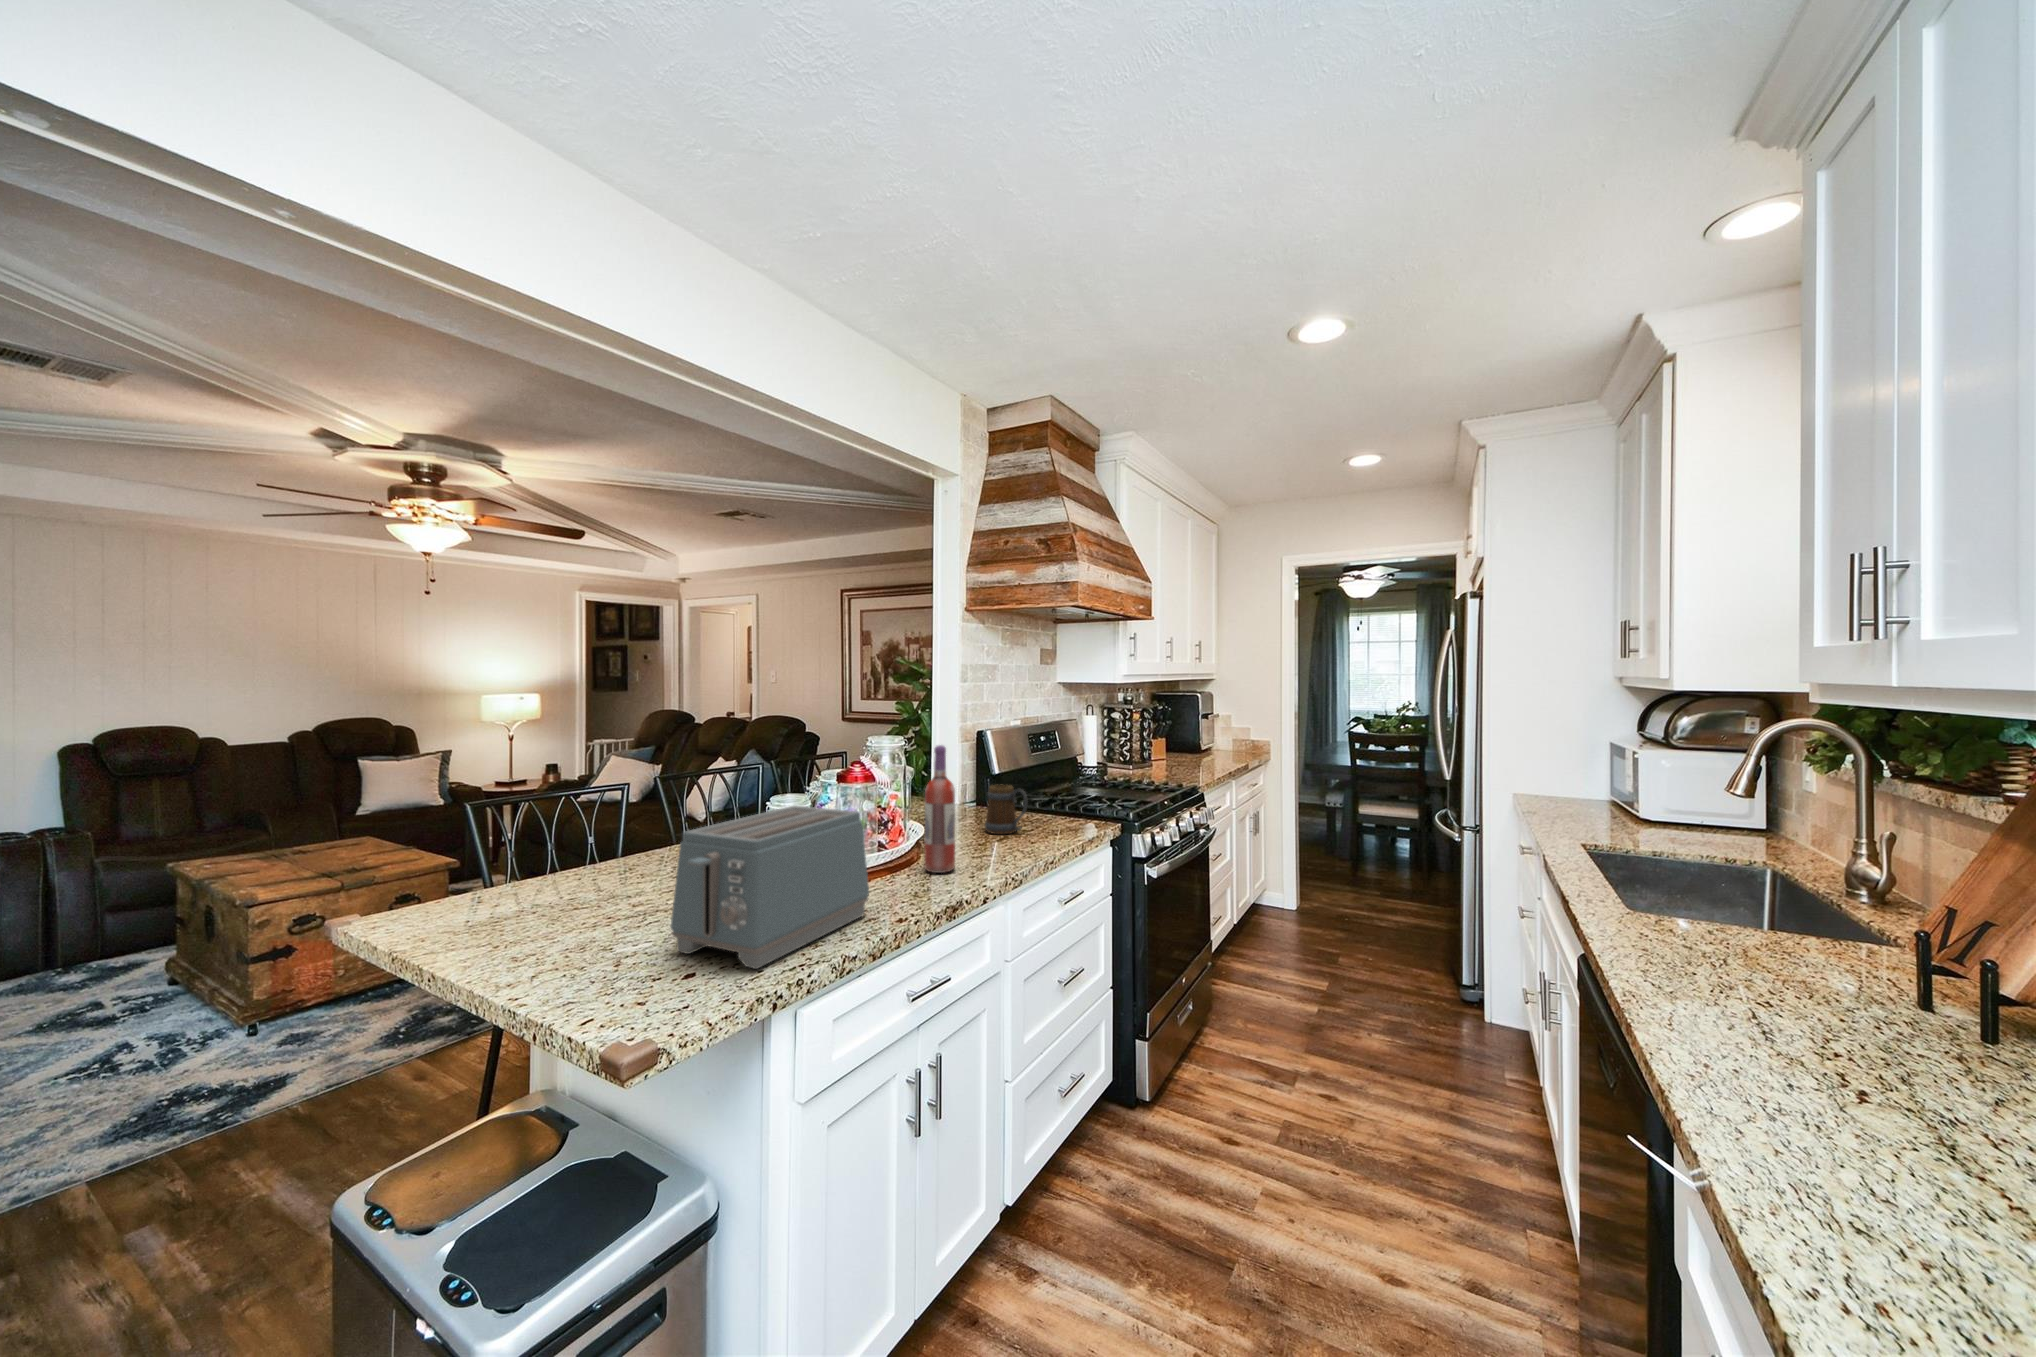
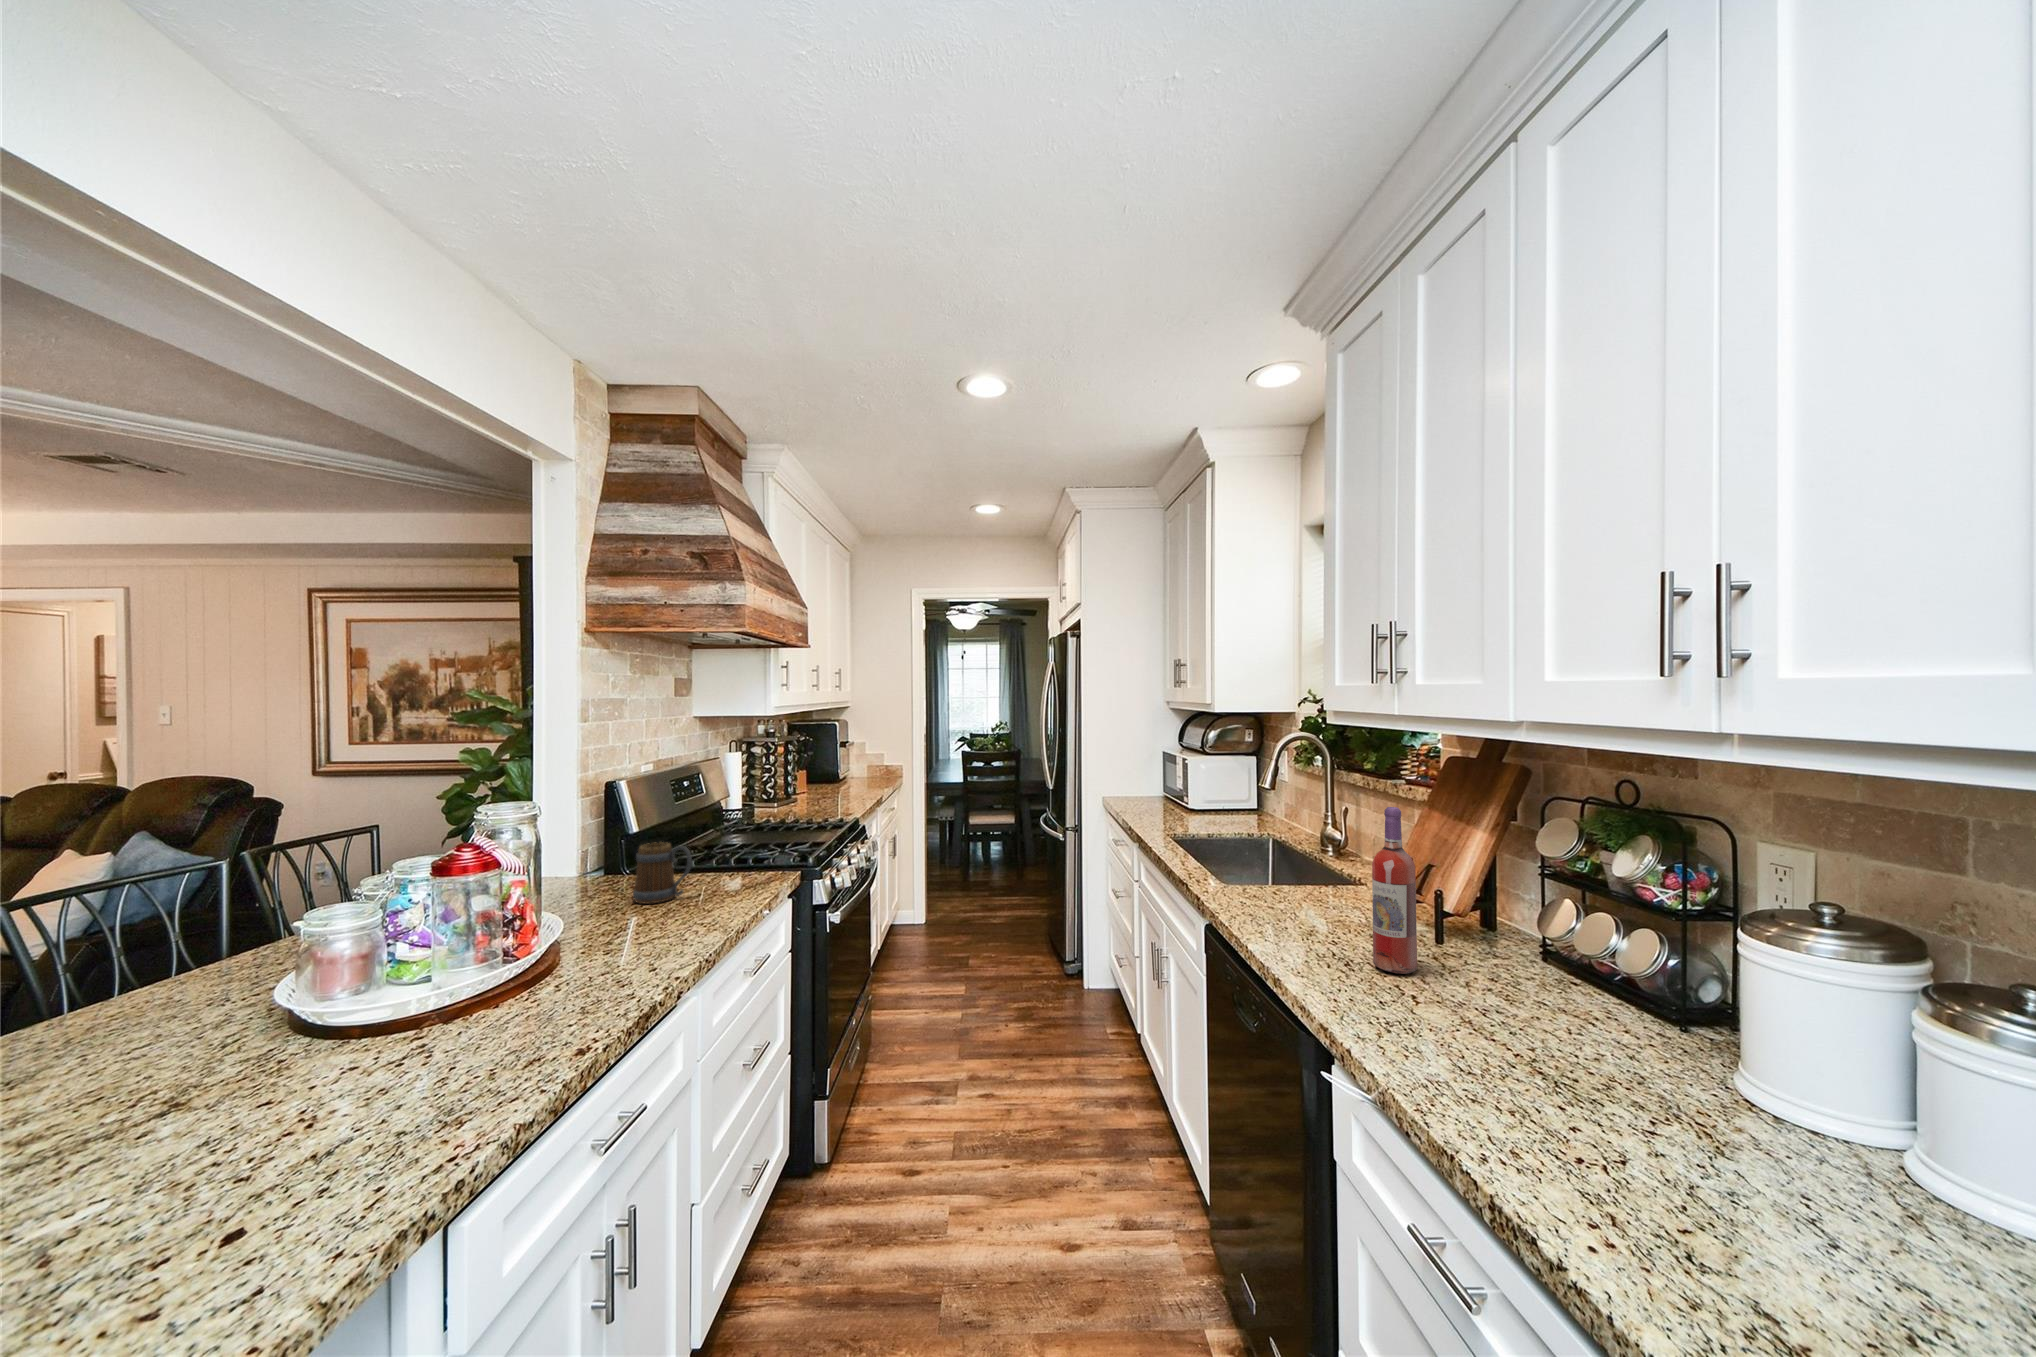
wine bottle: present [924,745,955,873] -> present [1372,807,1417,974]
toaster: present [671,806,869,969] -> none [177,914,532,1203]

